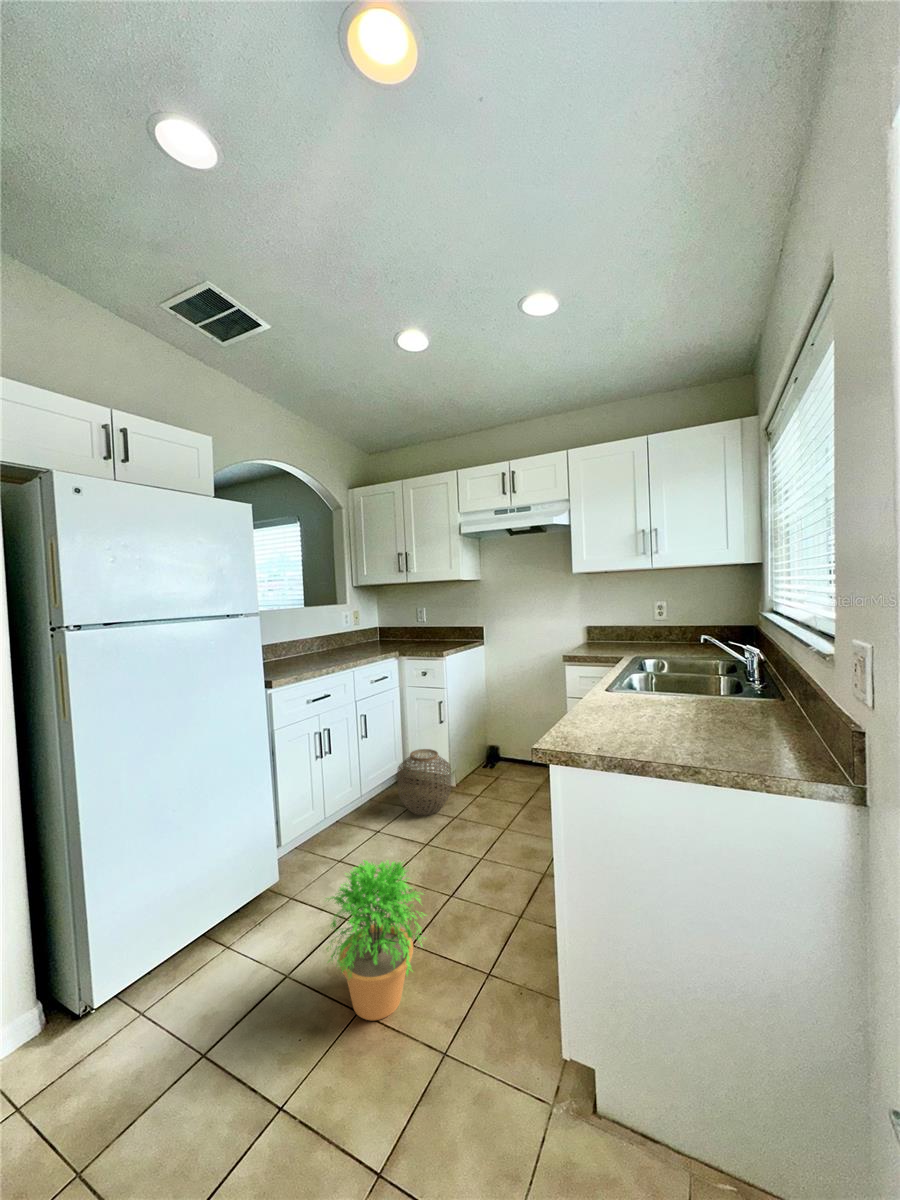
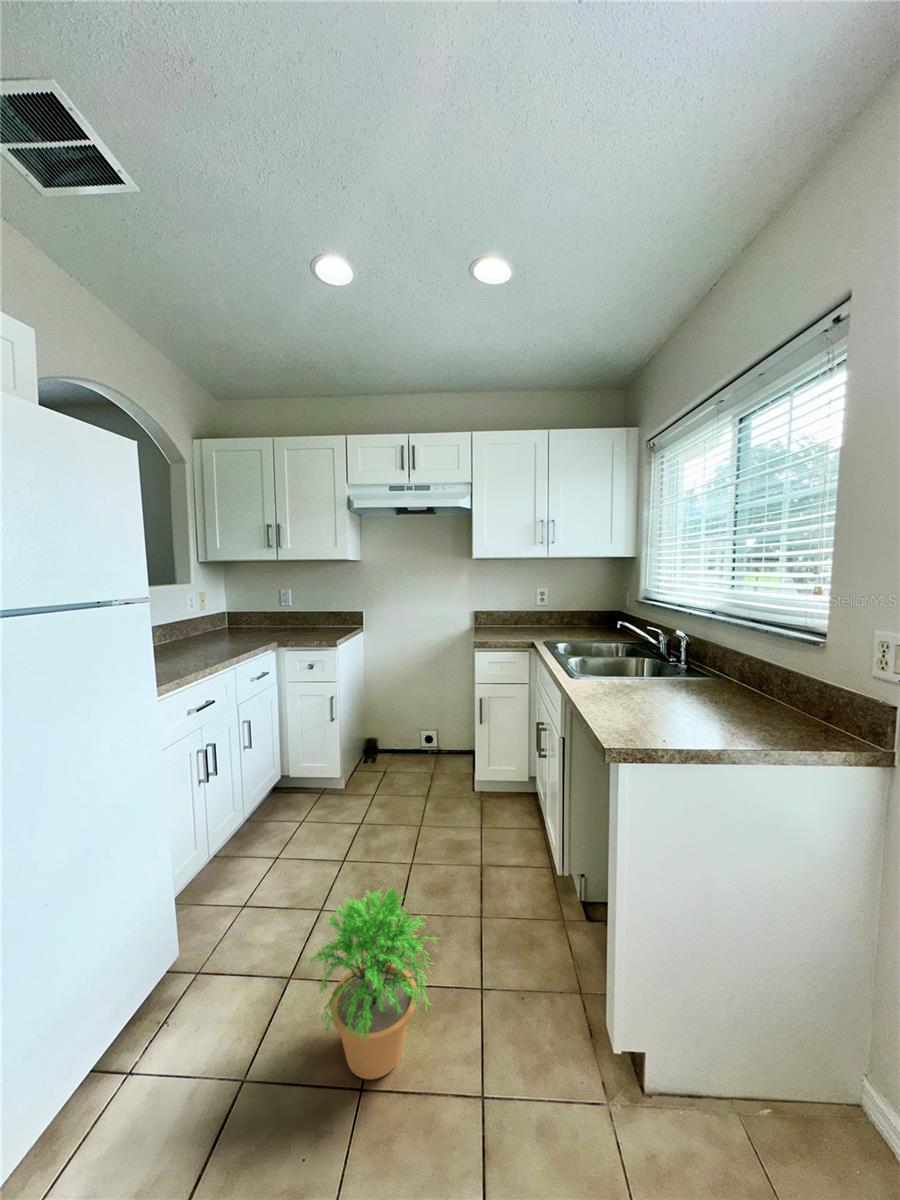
woven basket: present [397,749,451,815] -> none [289,752,352,829]

